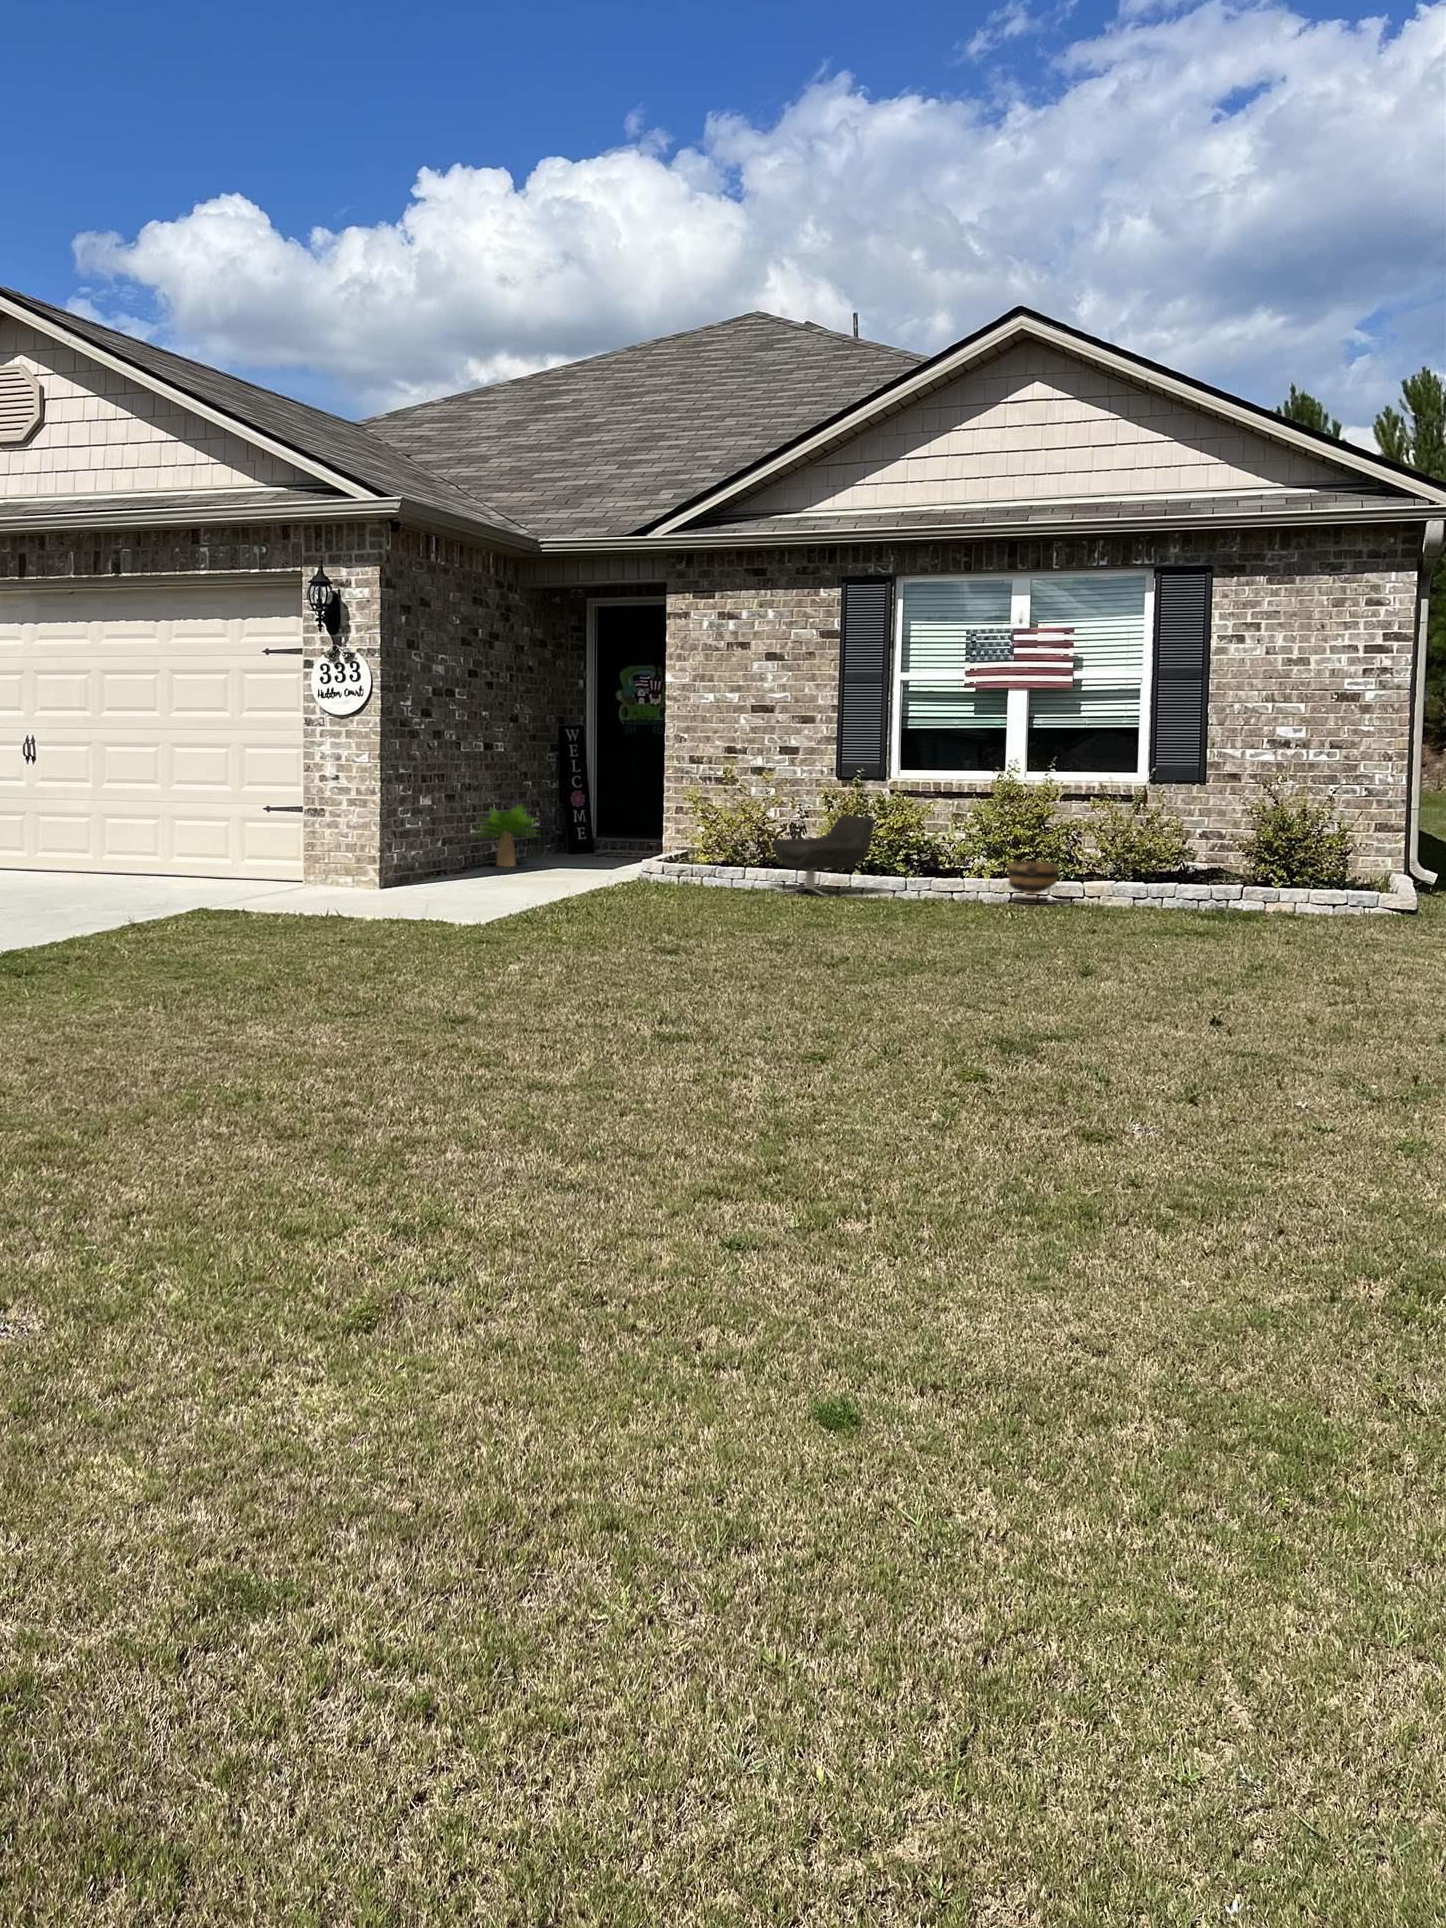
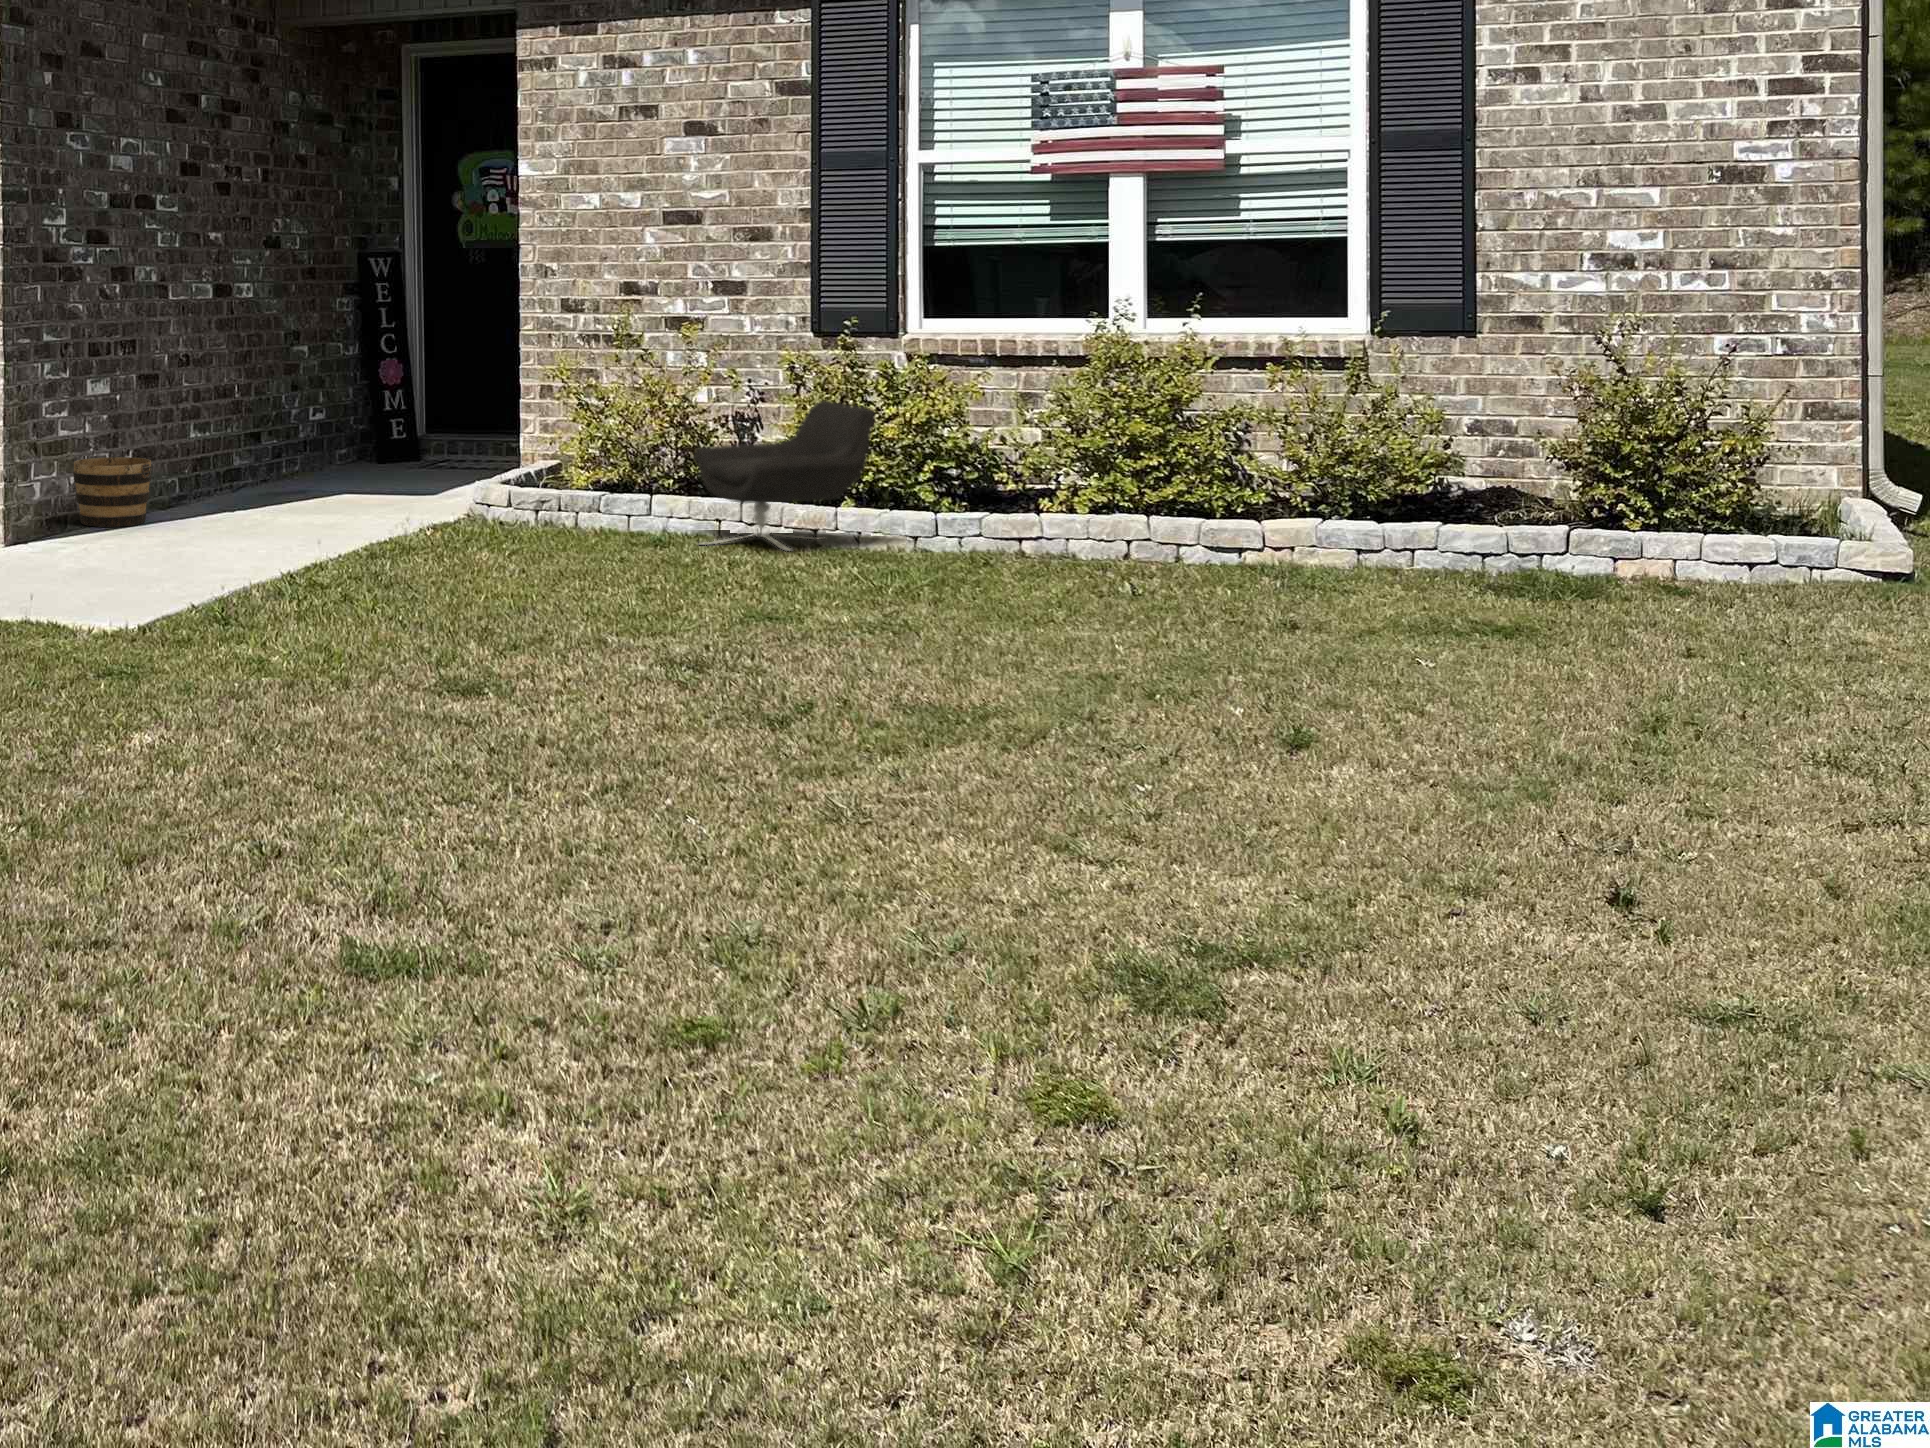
potted plant: present [474,807,536,867] -> none [184,385,311,496]
bucket: present [1008,861,1059,904] -> present [73,457,152,527]

